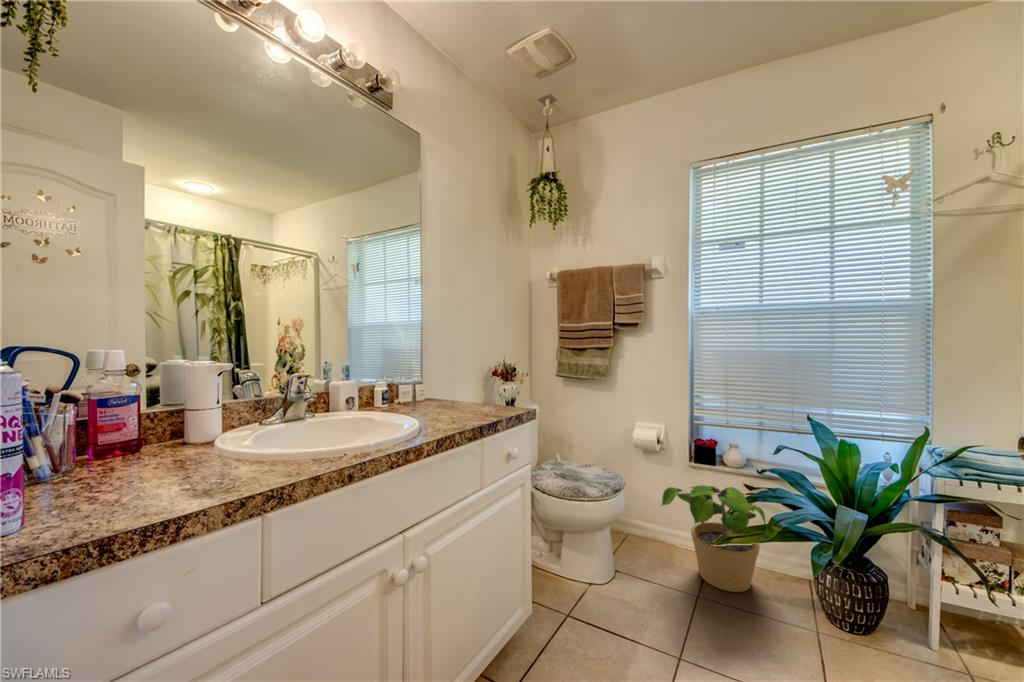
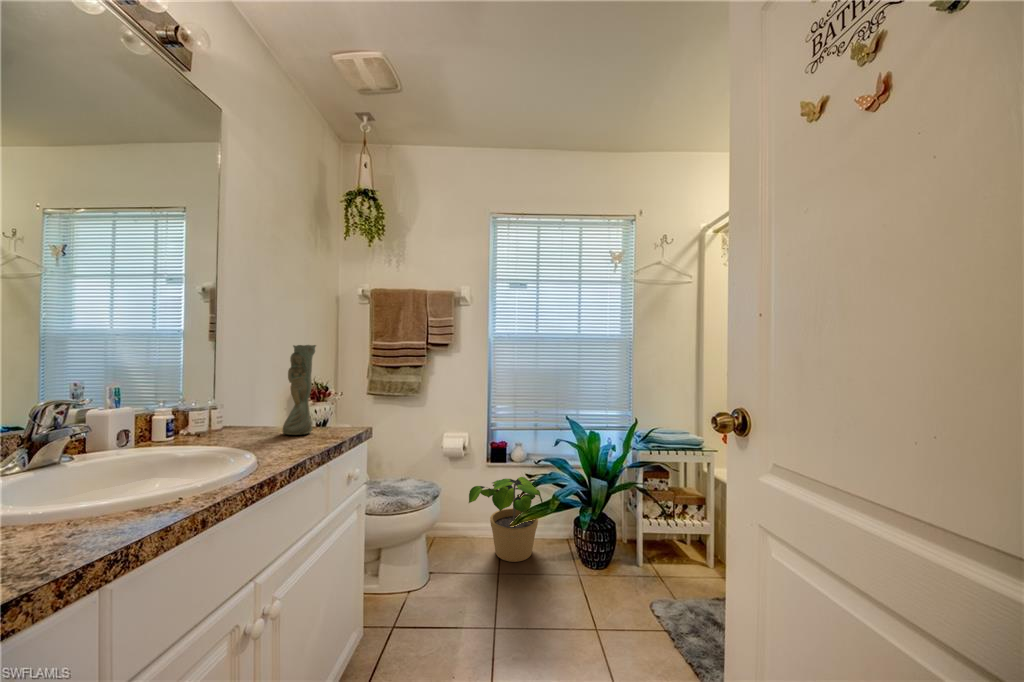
vase: none [458,326,483,410] -> present [283,345,316,435]

